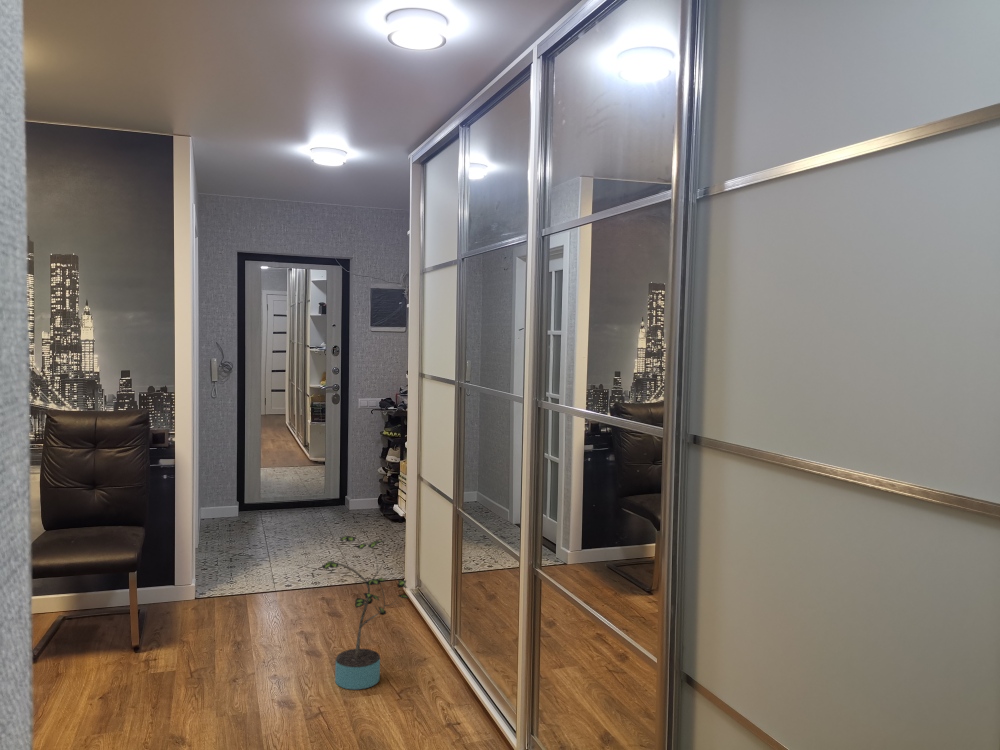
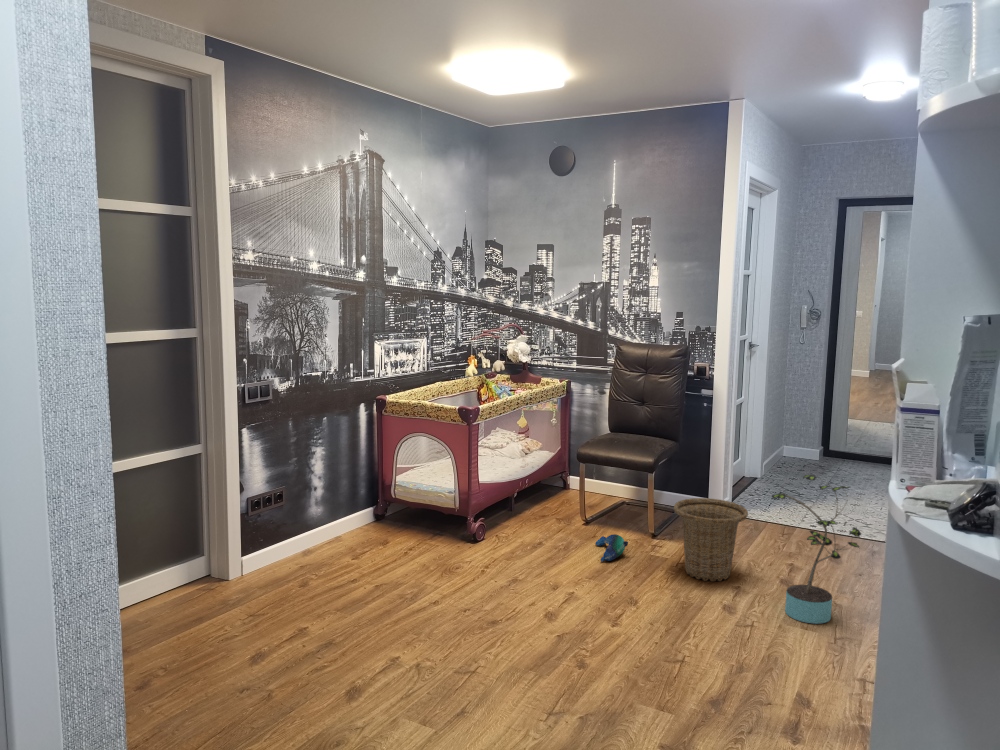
basket: none [189,583,275,682] -> present [674,498,748,581]
plush toy: none [70,661,125,703] -> present [595,534,628,562]

